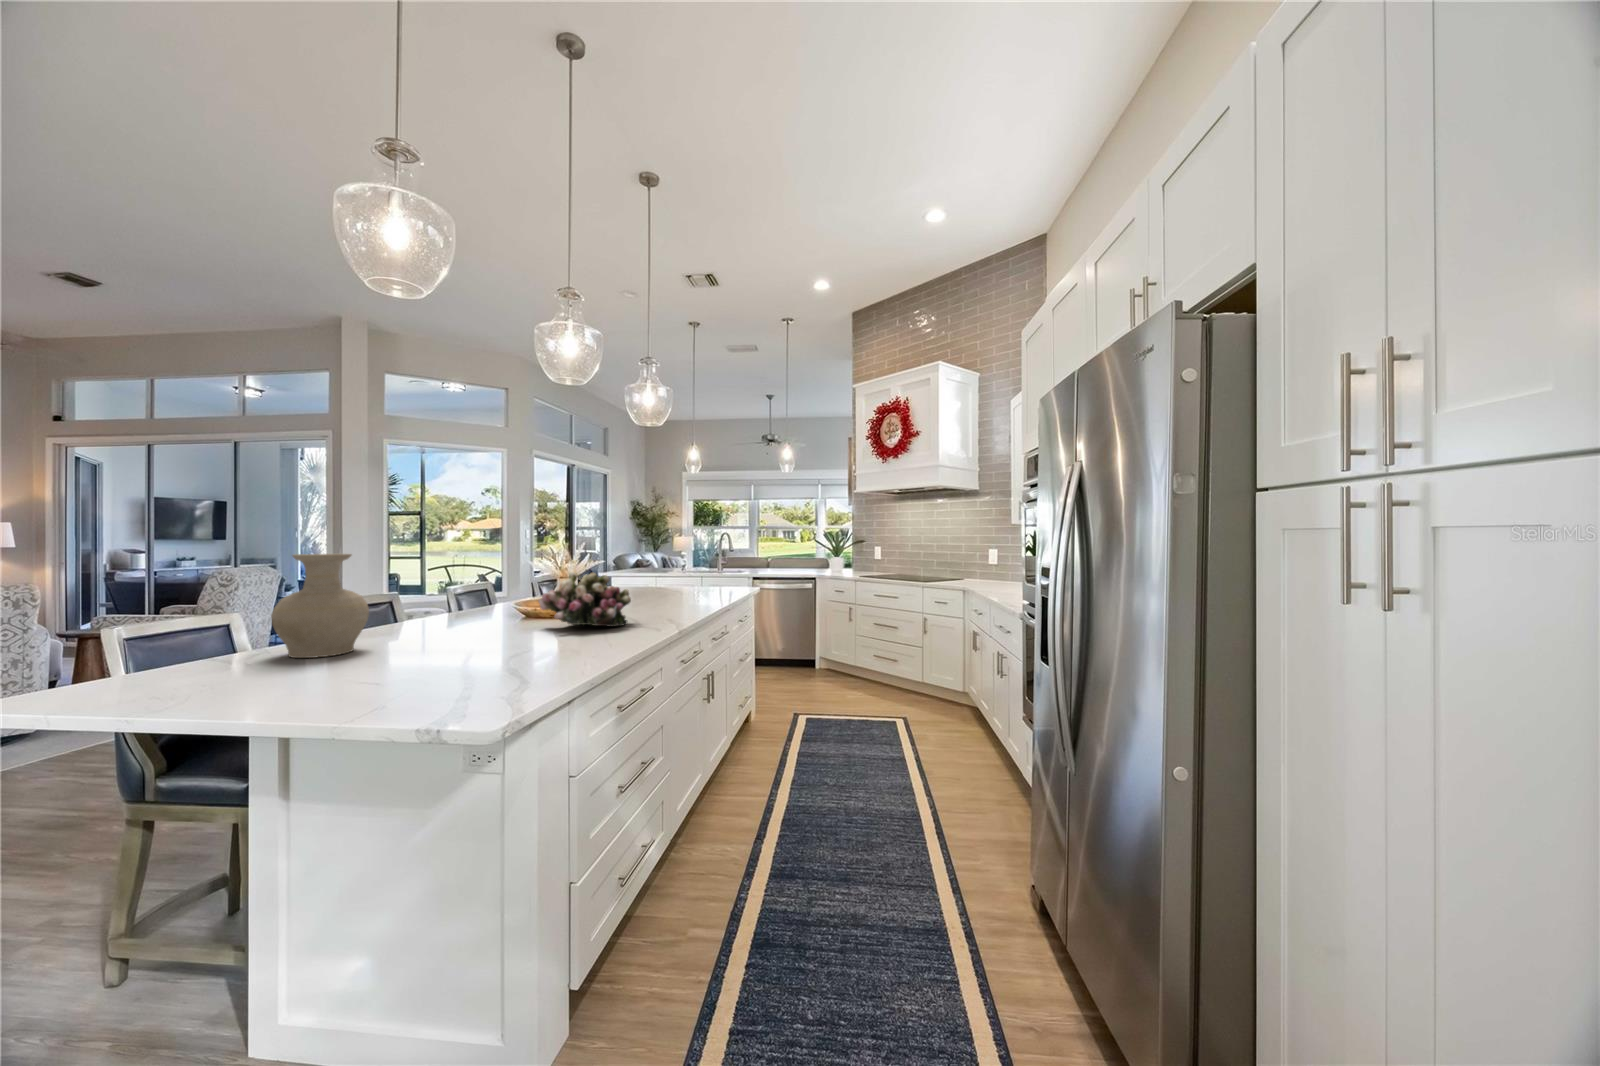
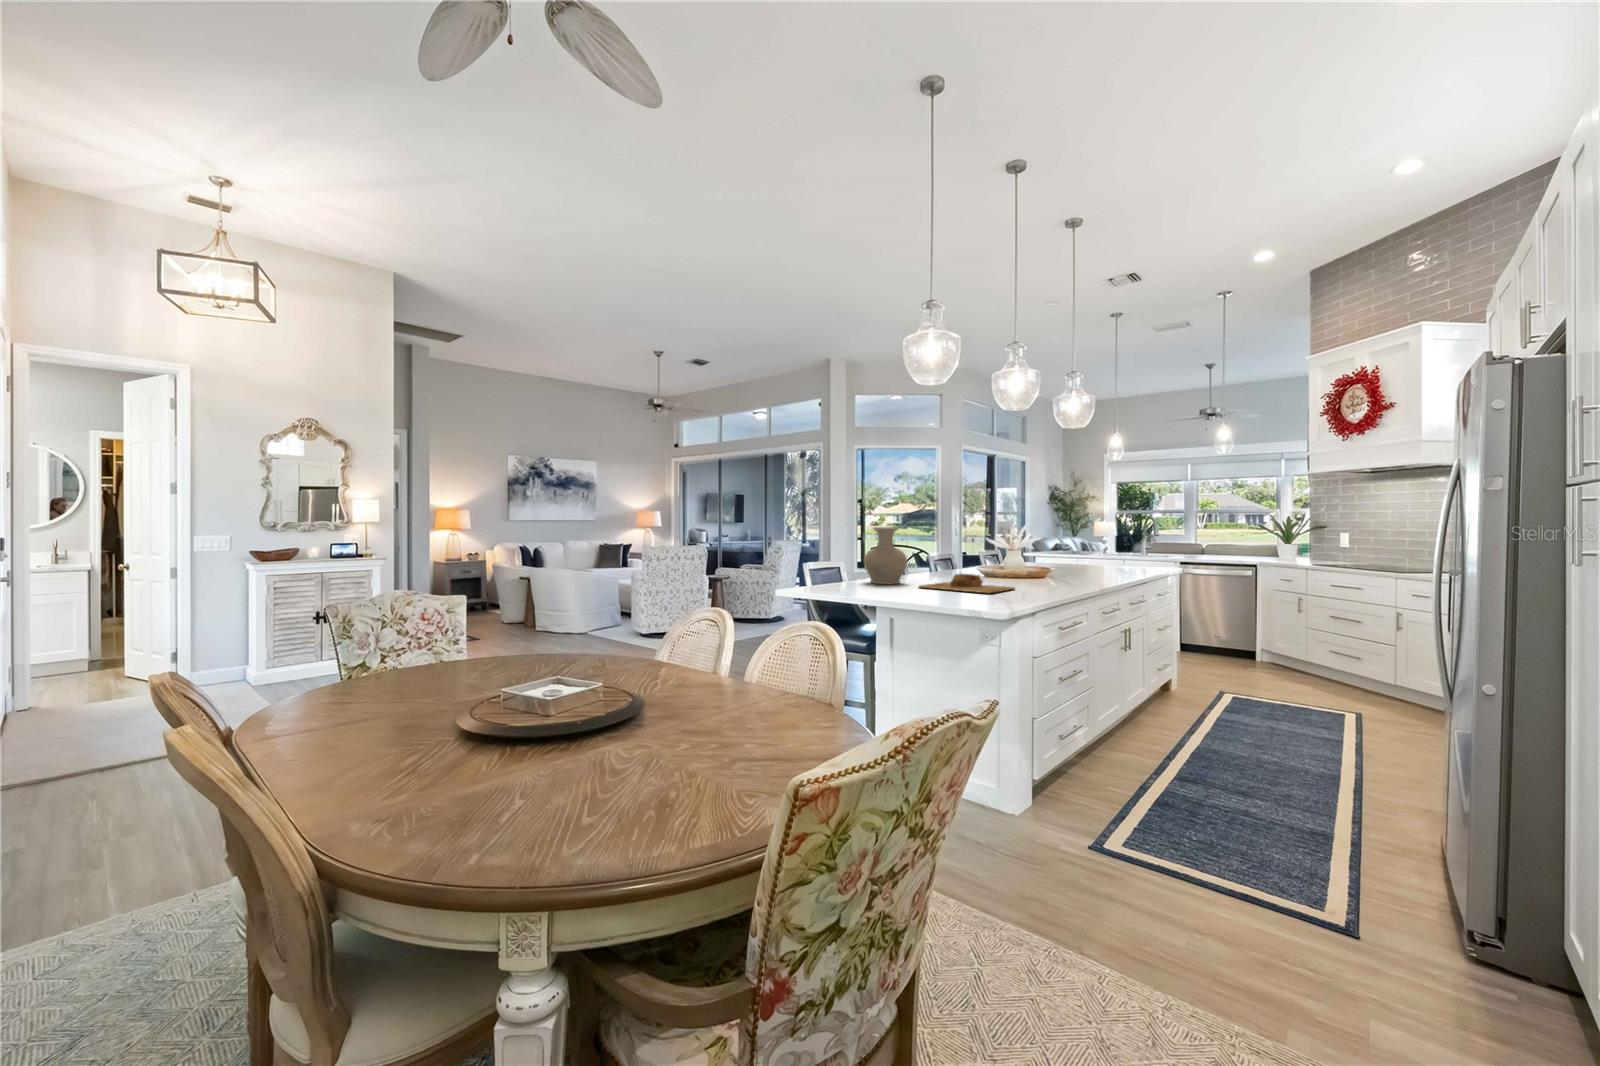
flower arrangement: present [538,572,631,626] -> none [997,543,1063,583]
cutting board: none [378,629,557,664] -> present [919,574,1015,593]

